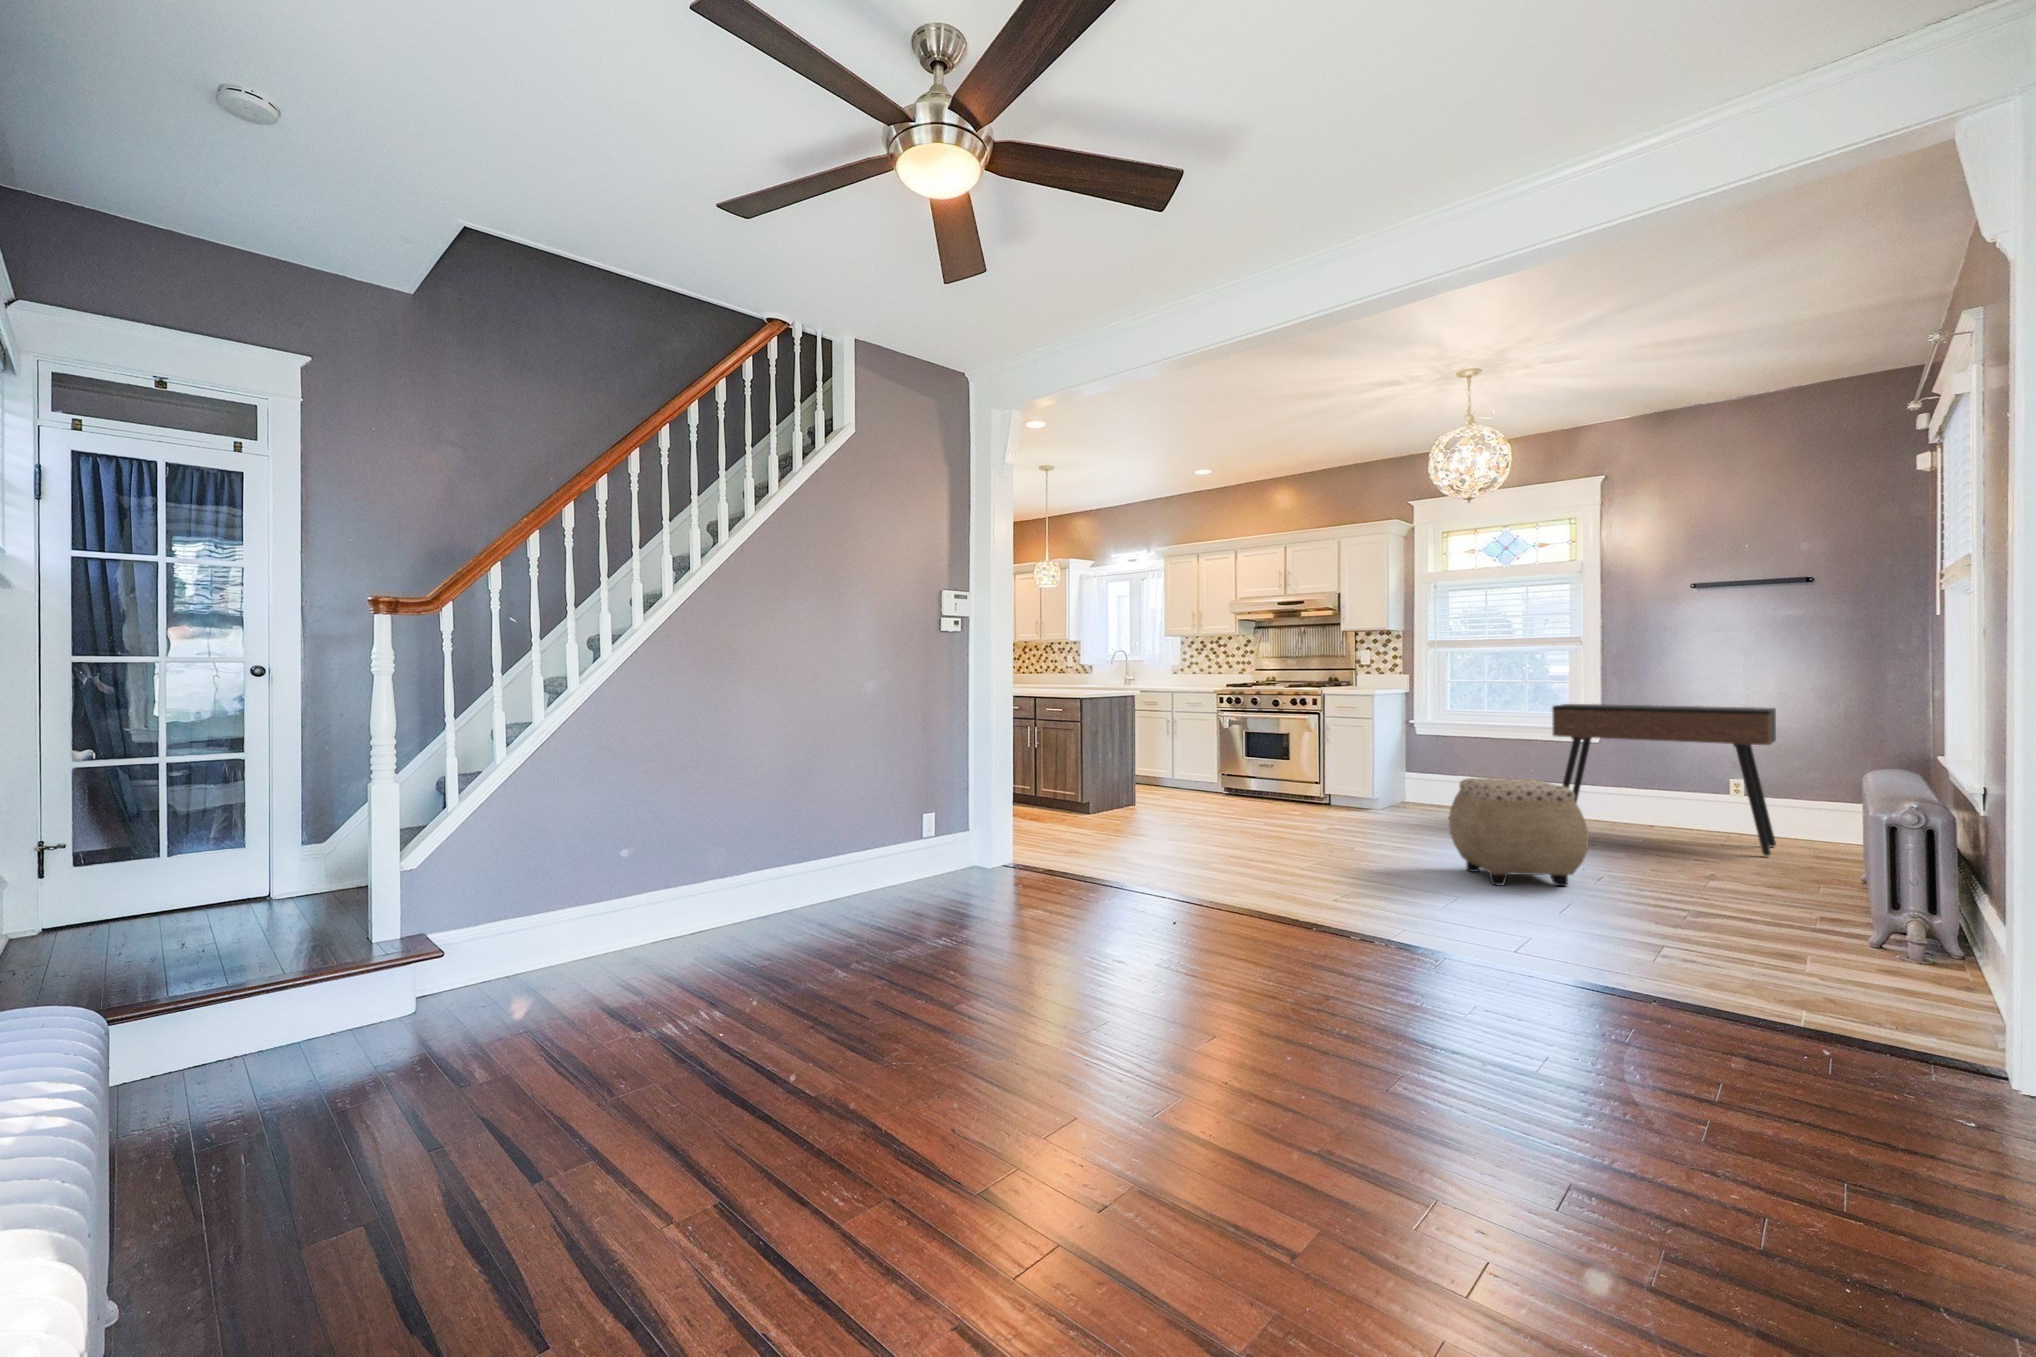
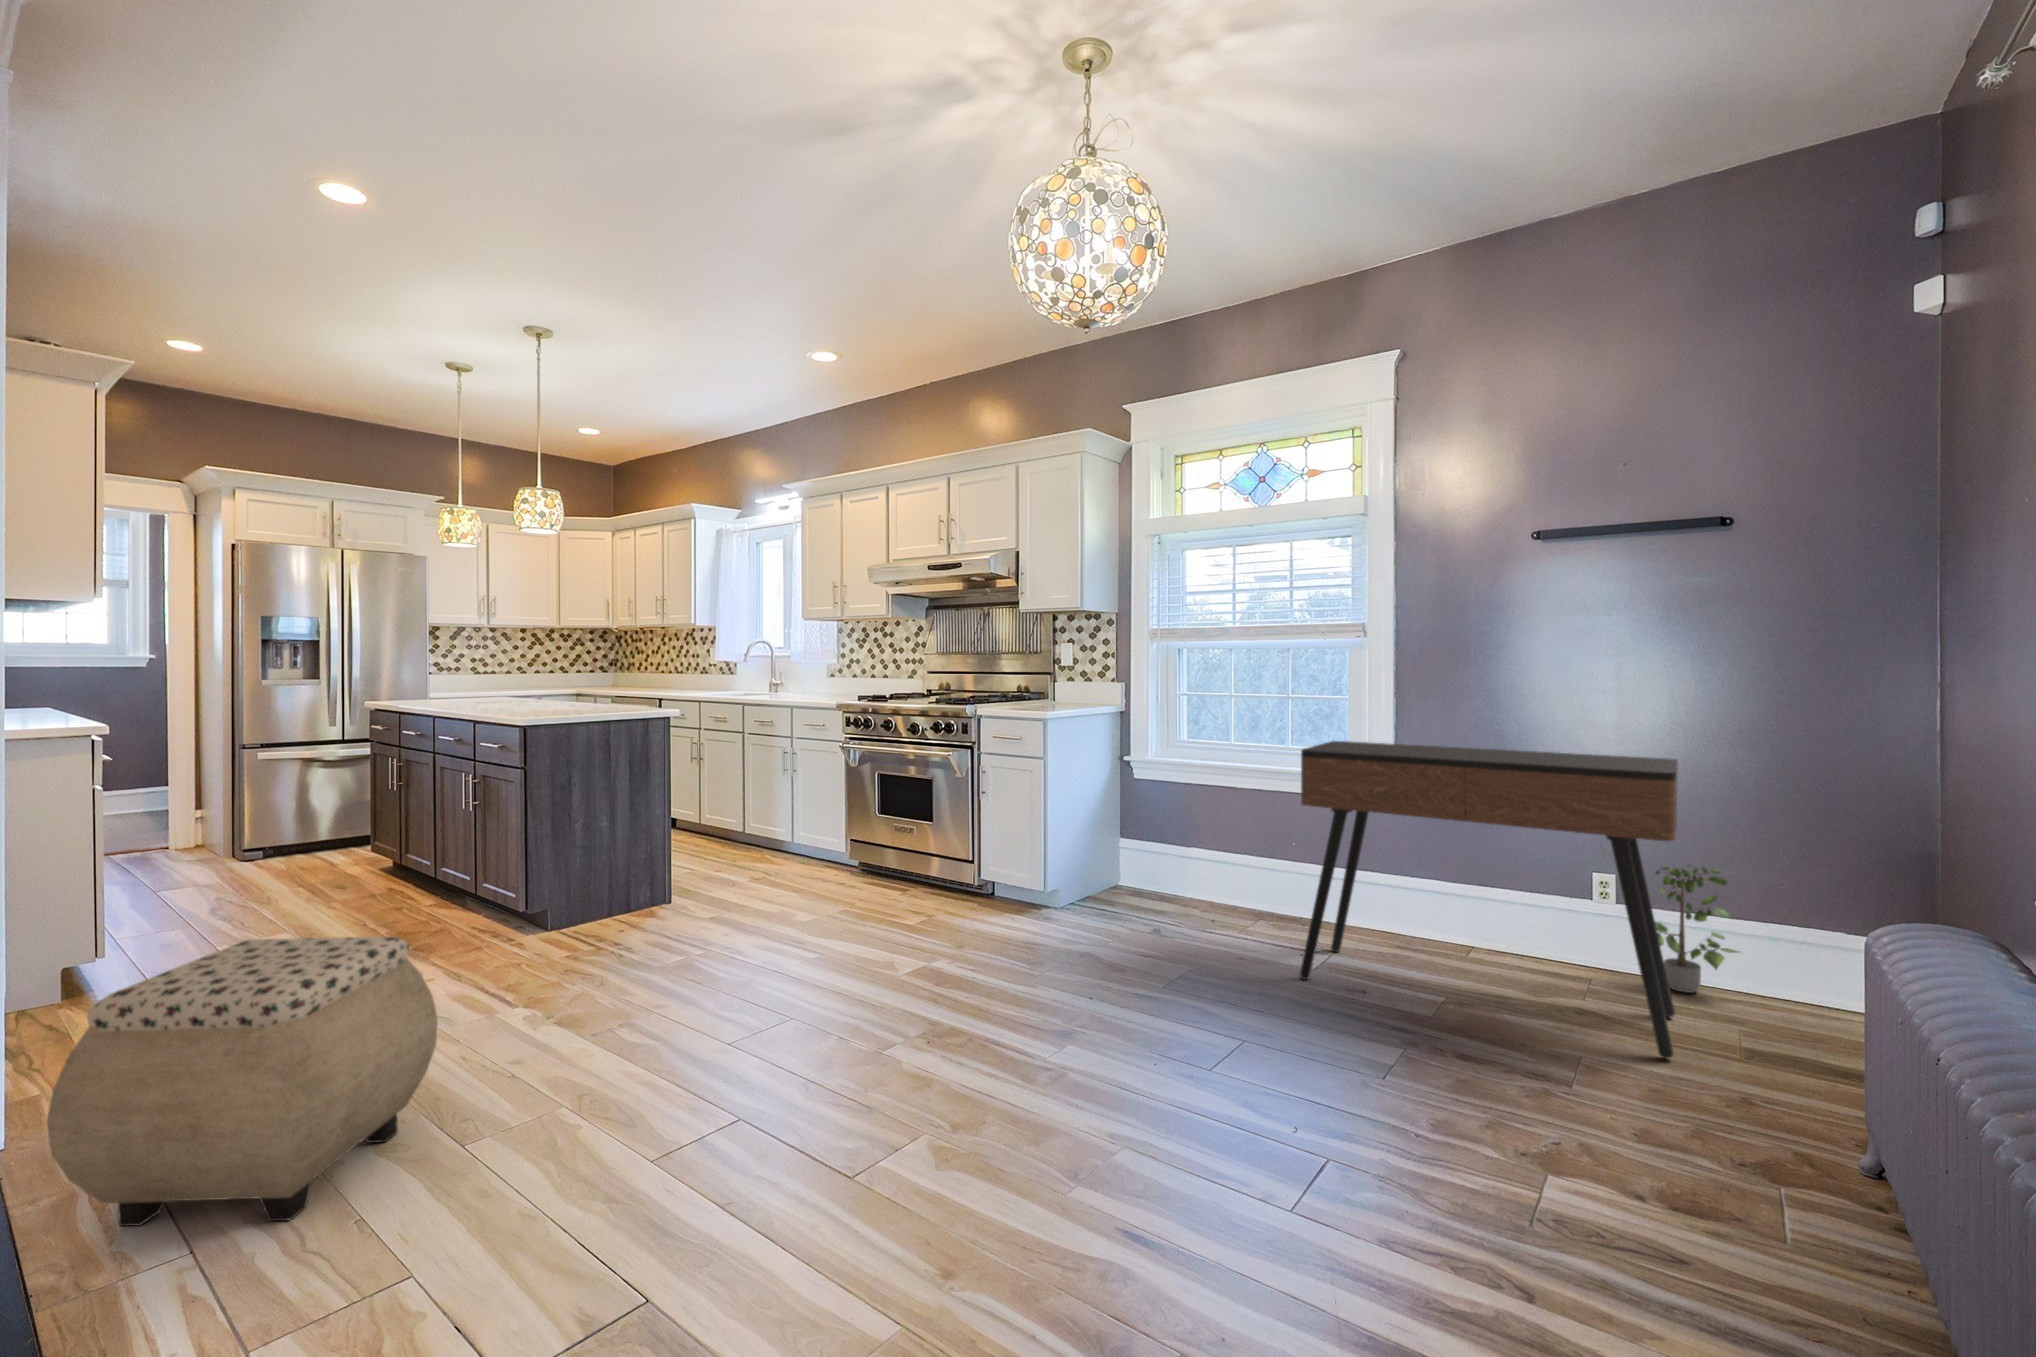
potted plant: none [1764,769,1821,841] -> present [1655,865,1738,993]
ottoman: present [1449,778,1589,886] -> present [47,936,438,1226]

